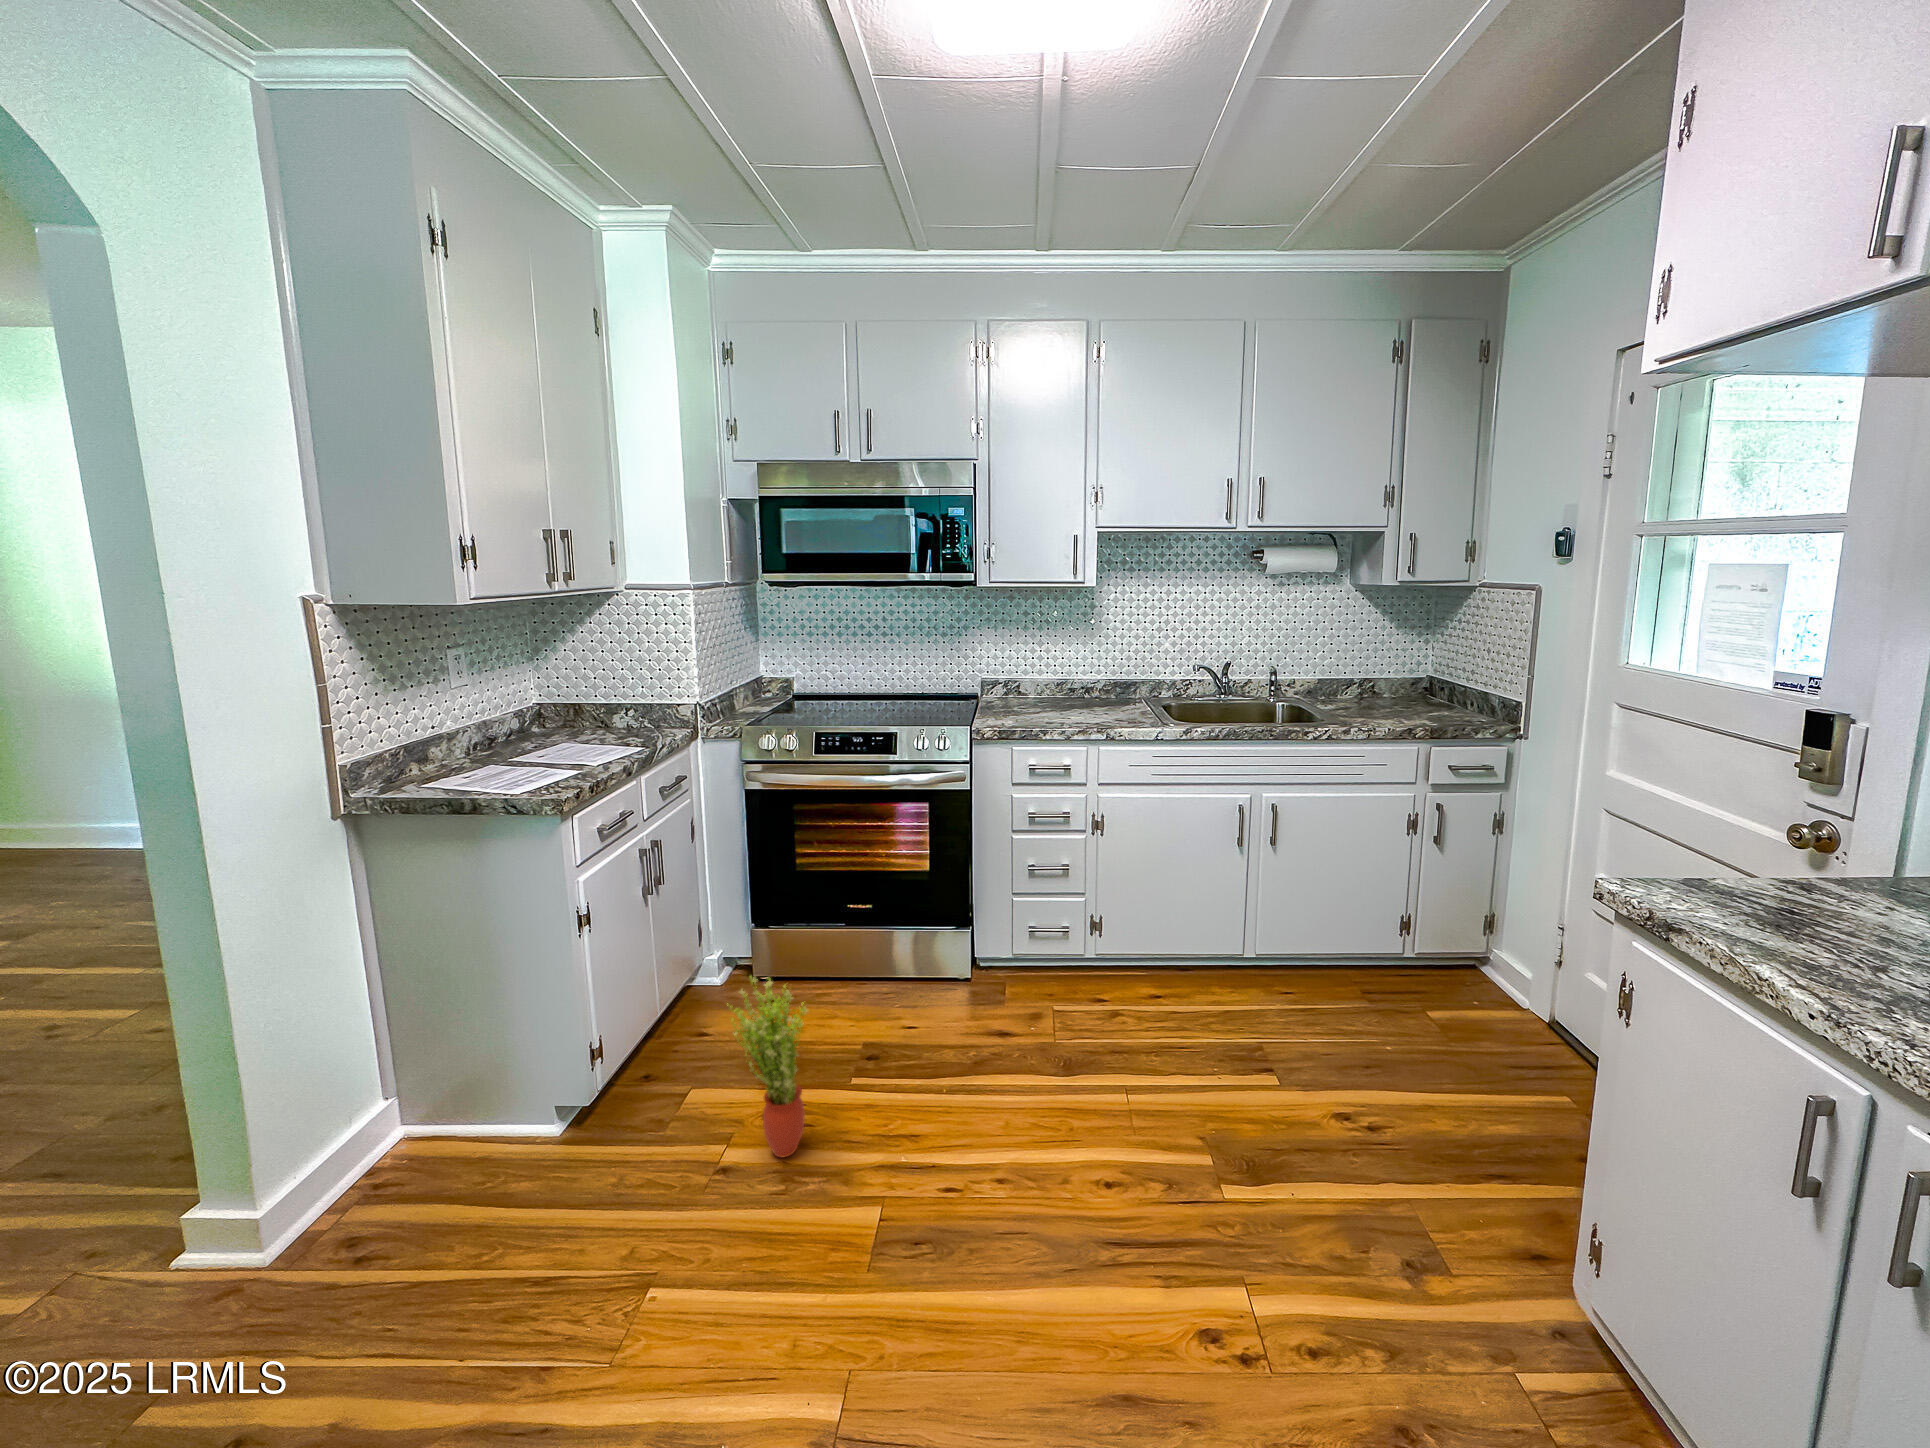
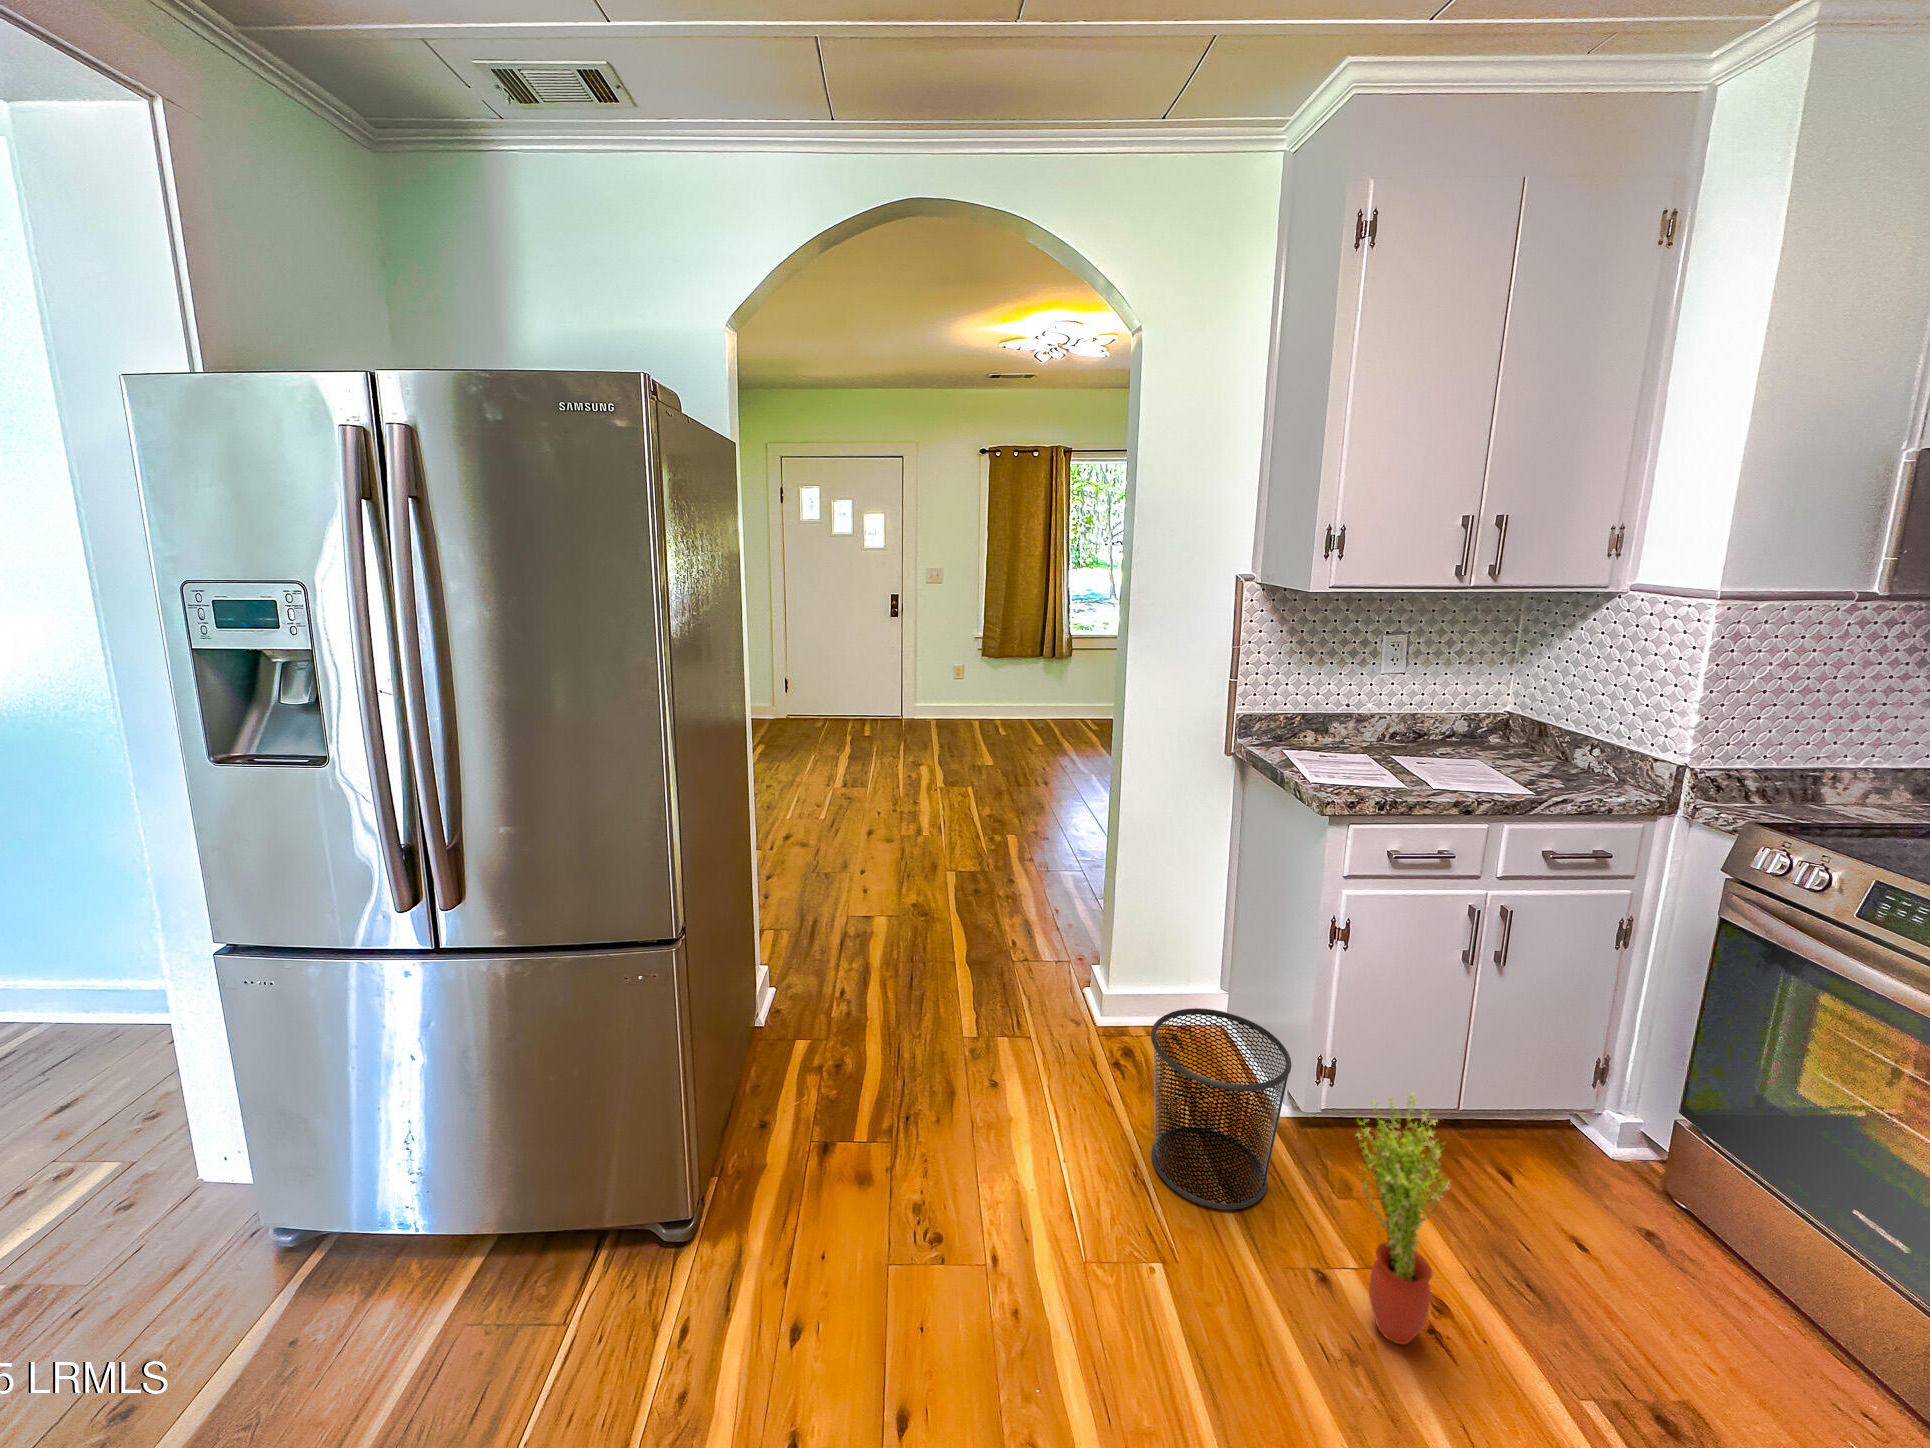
waste bin: none [483,1040,642,1257] -> present [1151,1008,1292,1209]

